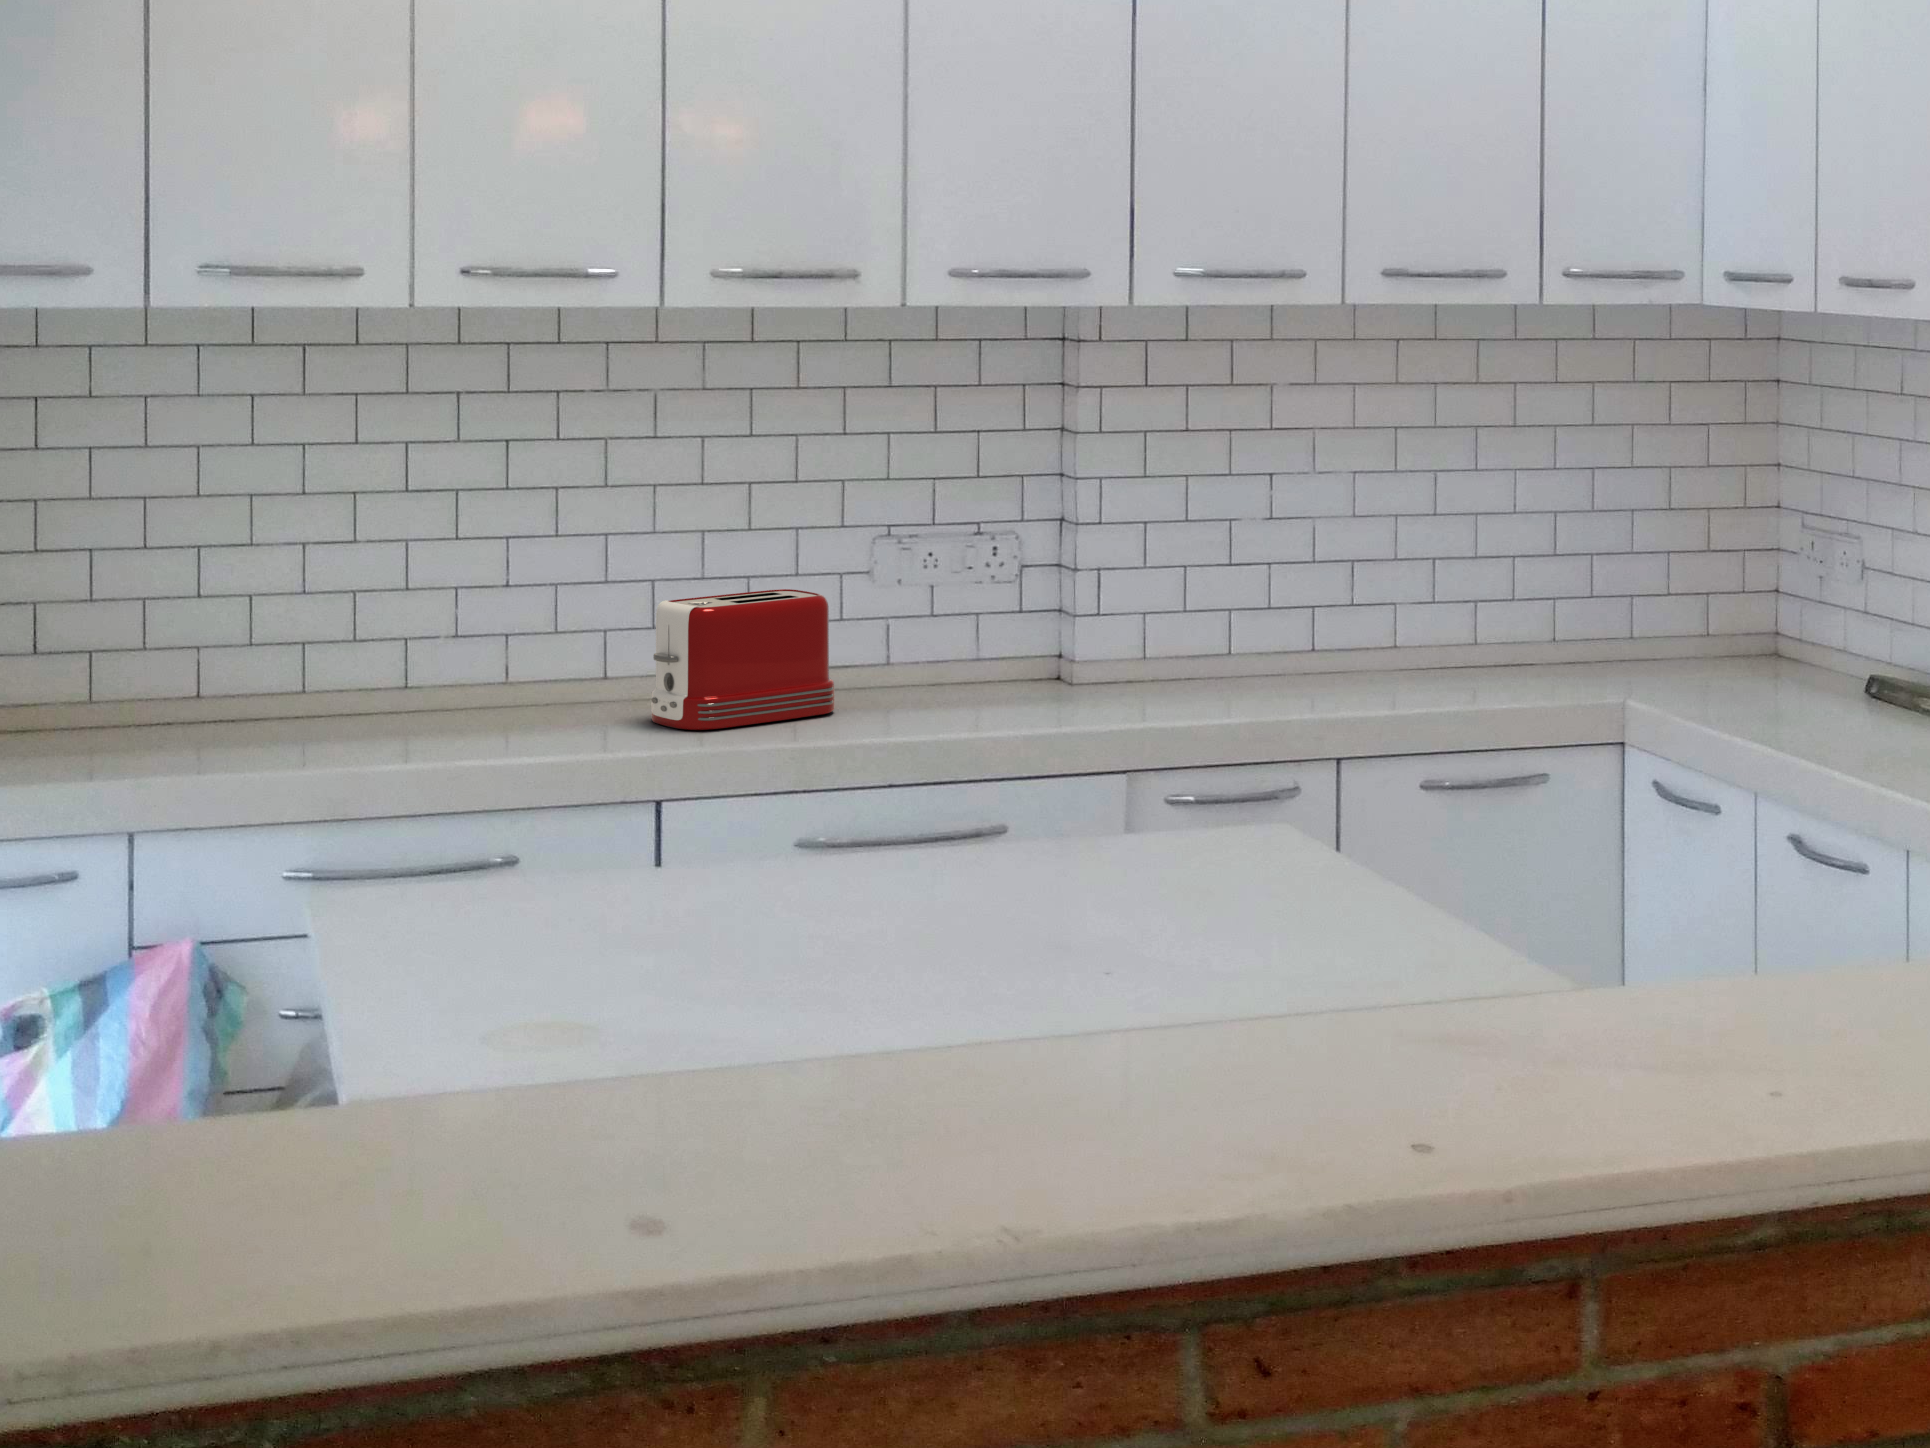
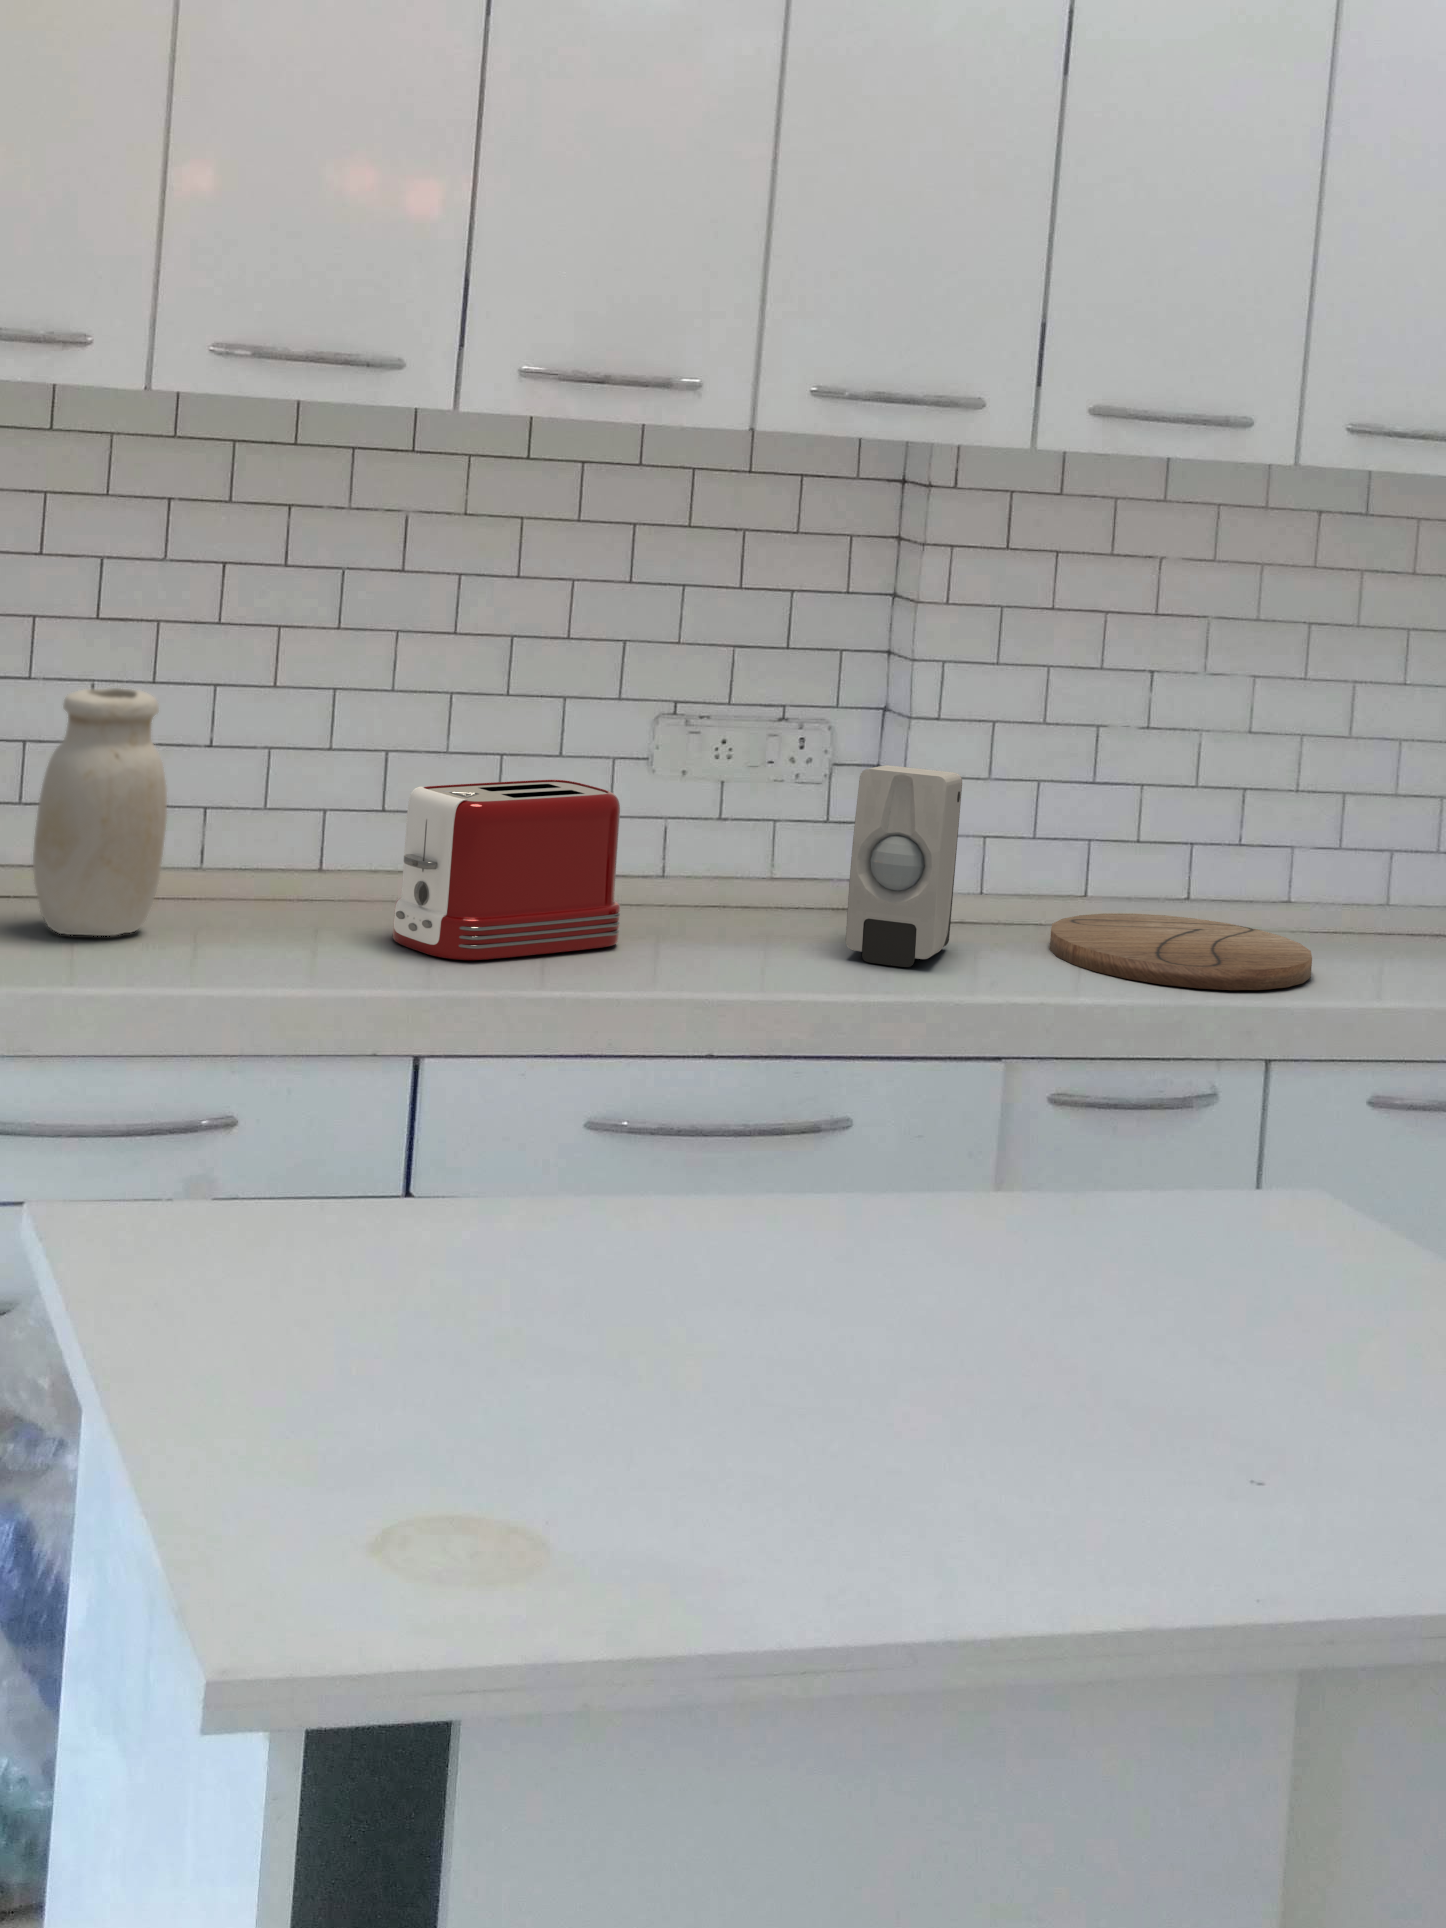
jar: none [357,541,463,733] -> present [33,688,167,936]
soap dispenser: none [1014,560,1107,712] -> present [846,765,962,967]
cutting board: none [1188,663,1389,711] -> present [1050,913,1312,990]

